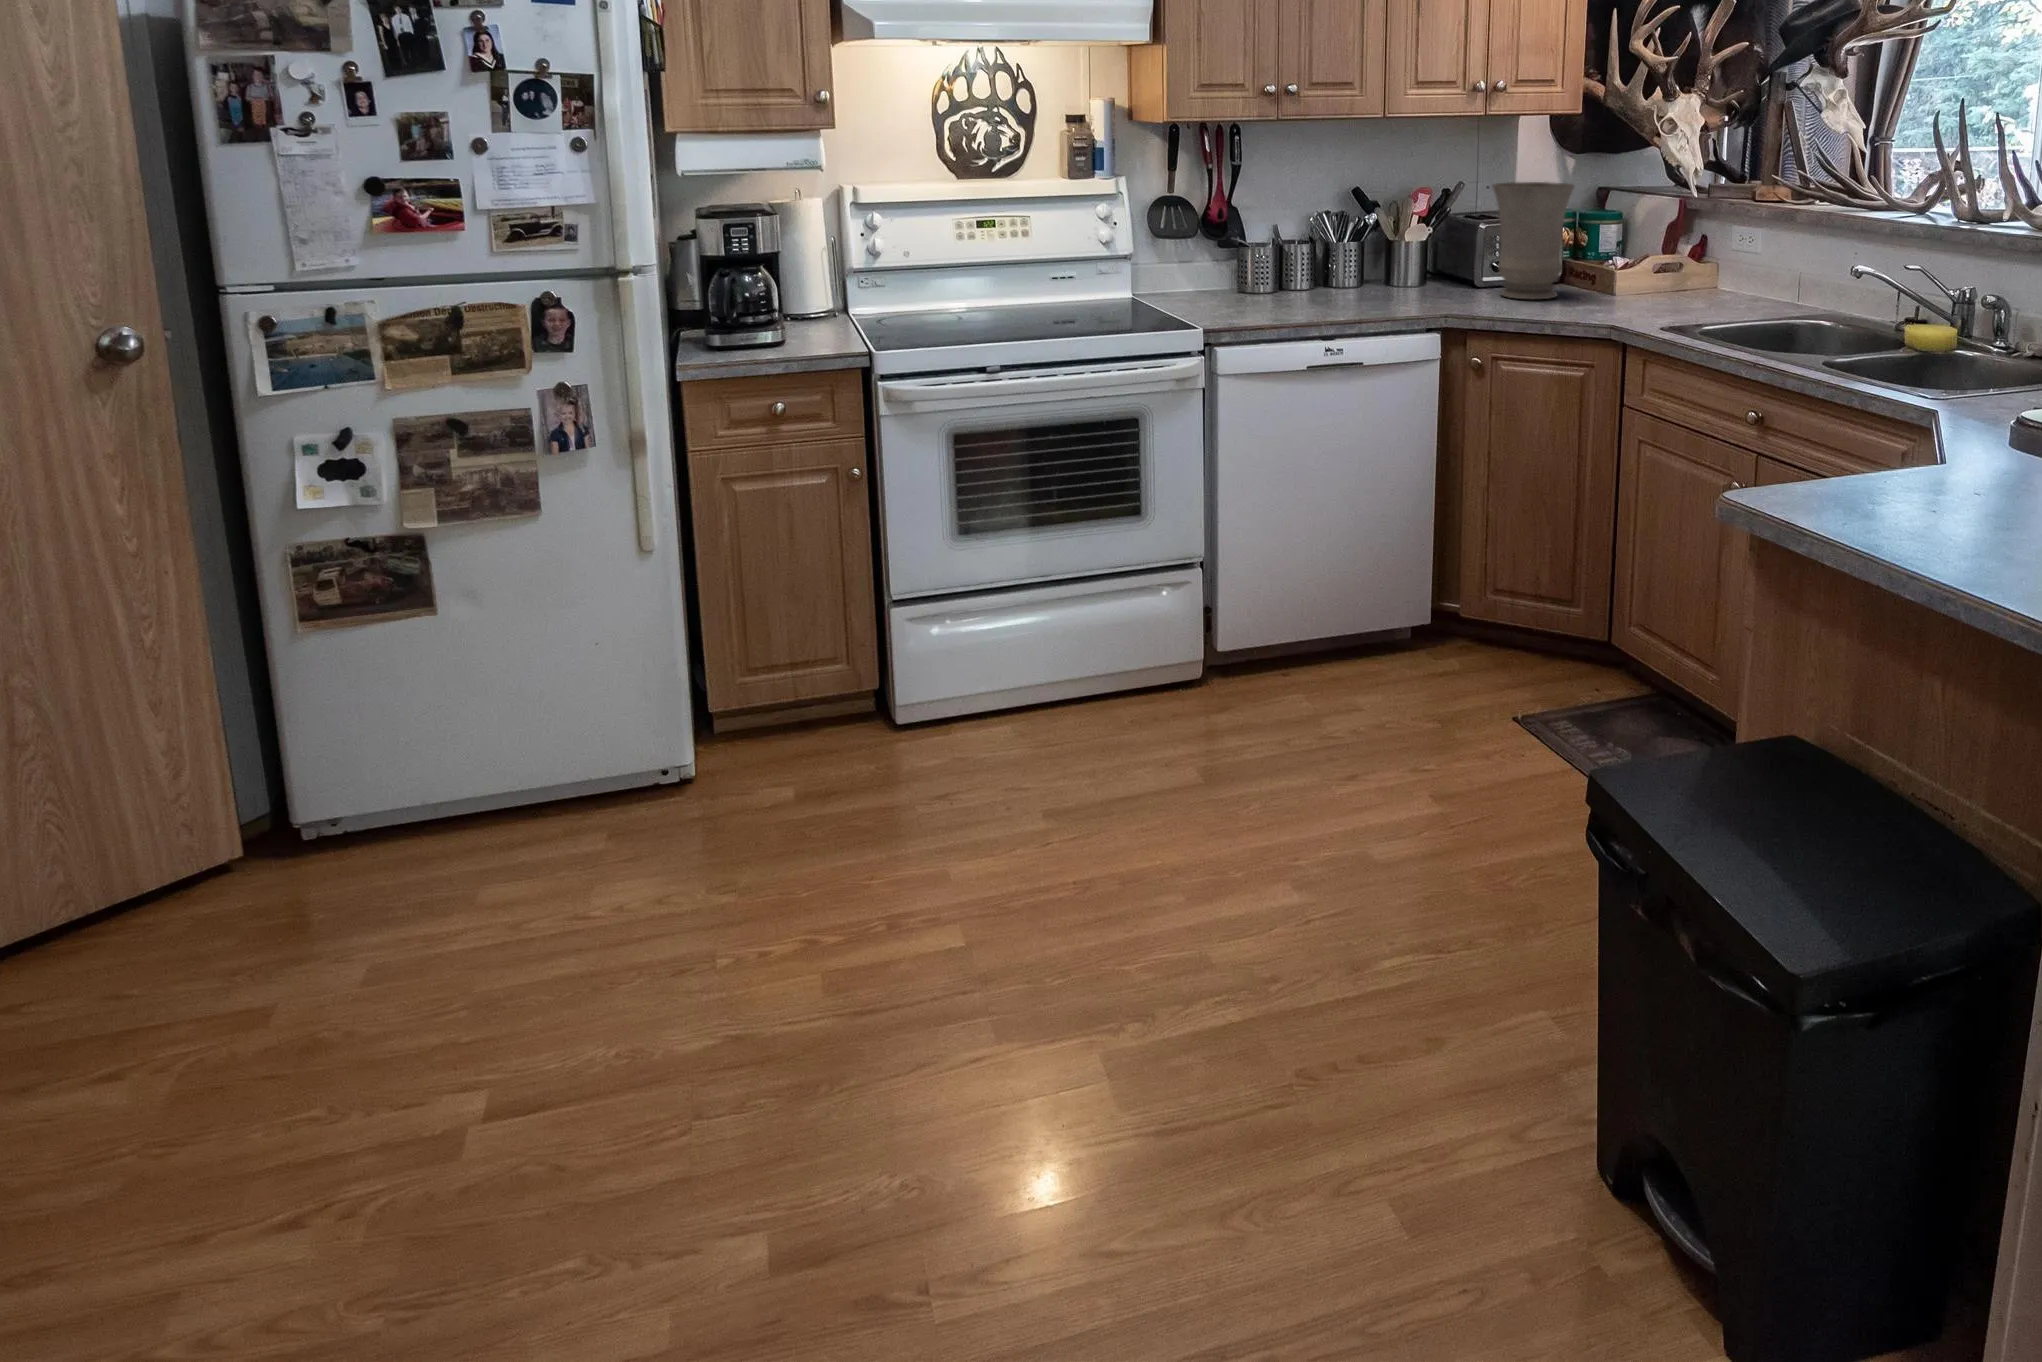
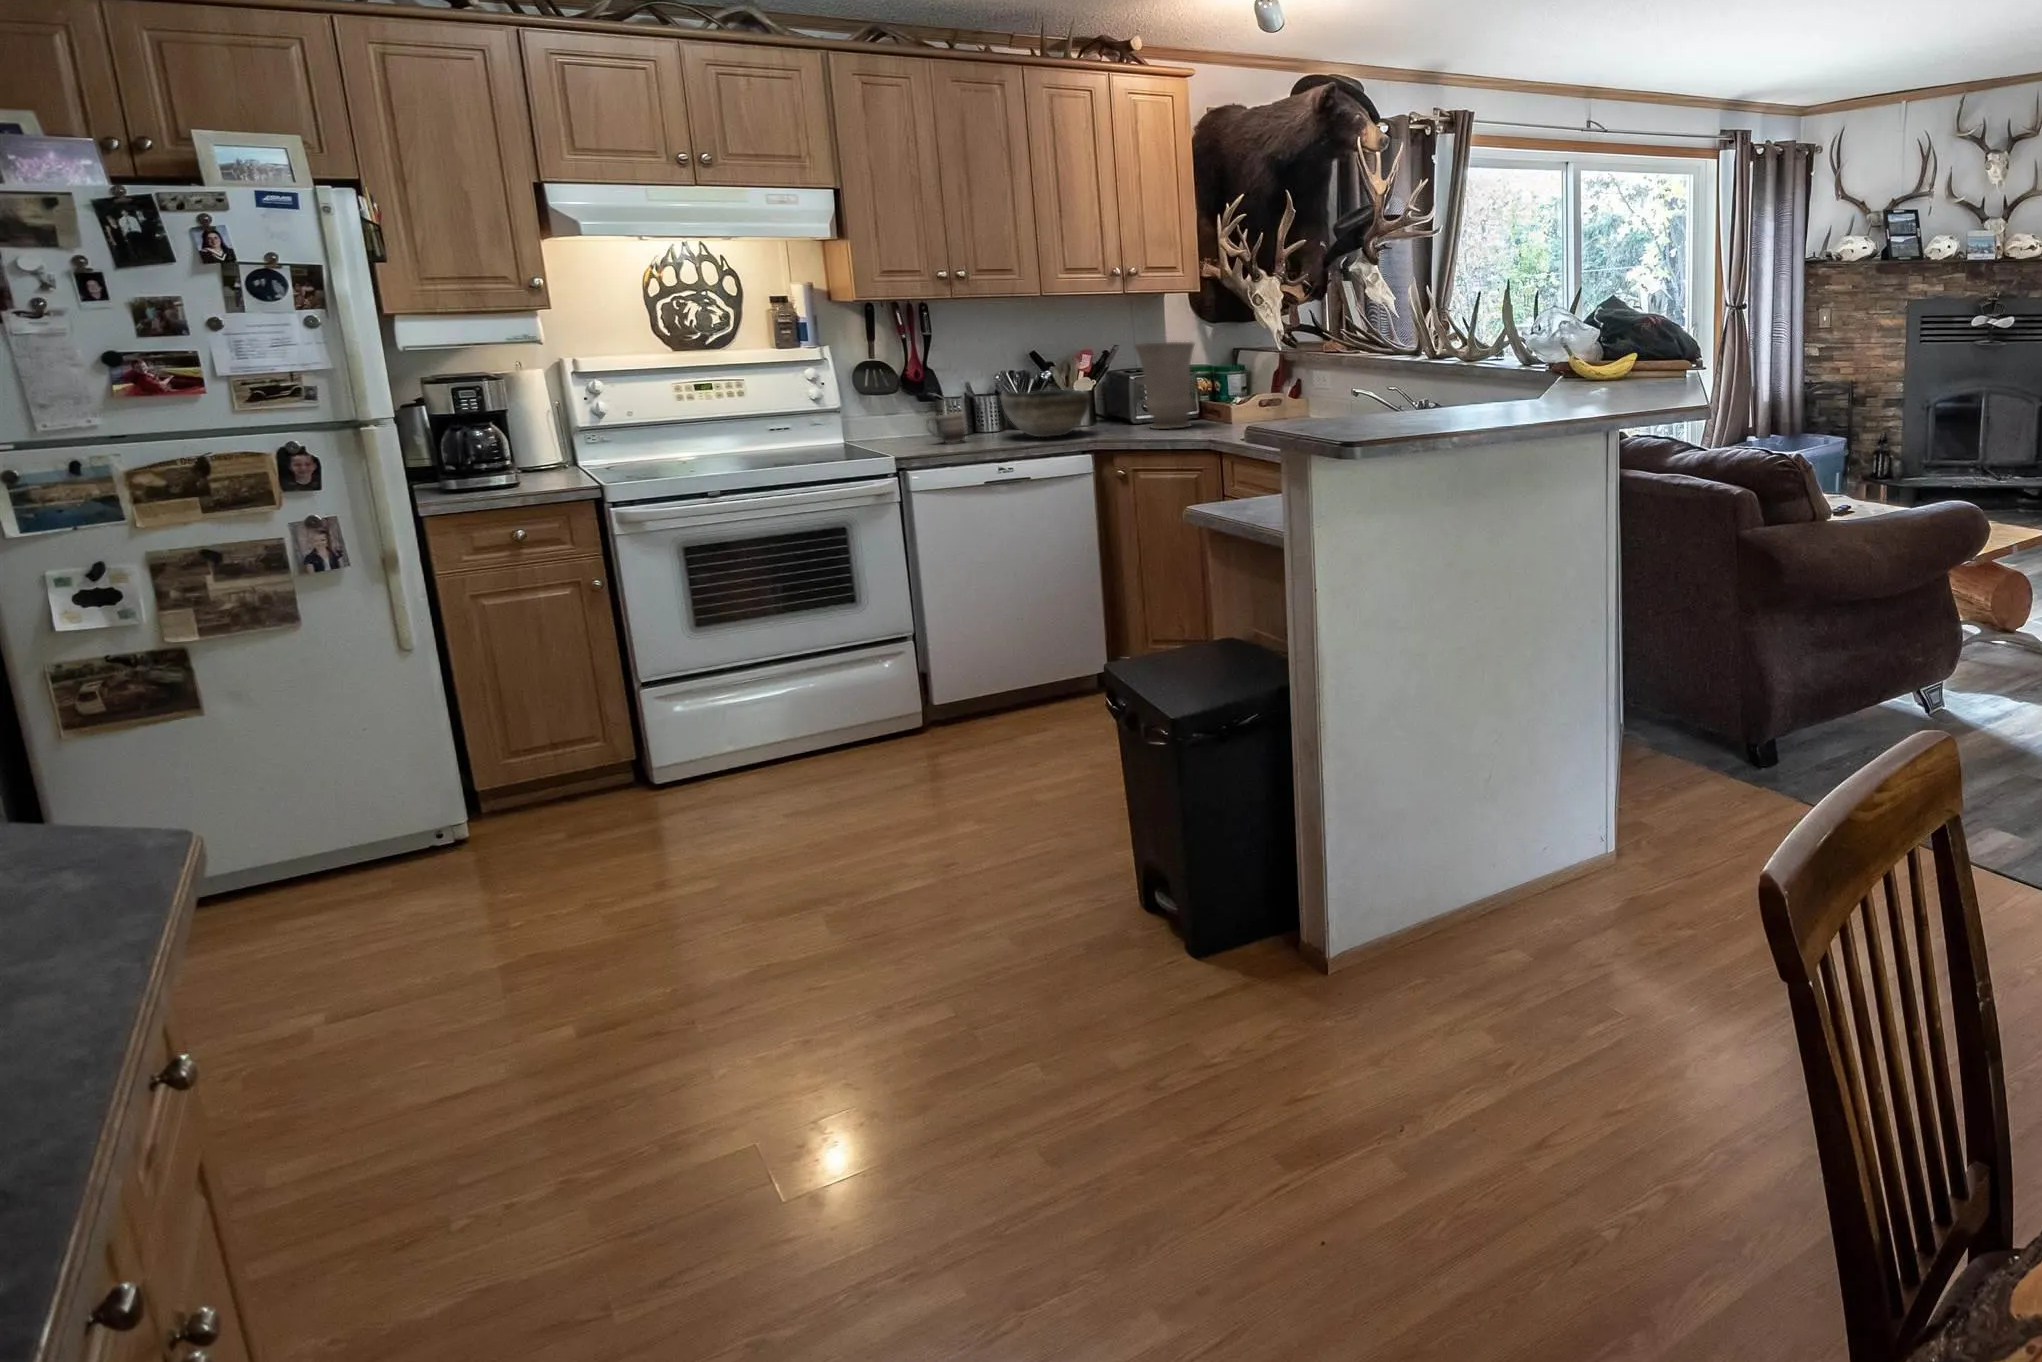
bowl: none [1321,239,1432,303] -> present [1001,389,1090,437]
mug: none [1232,267,1277,305] -> present [926,413,966,443]

